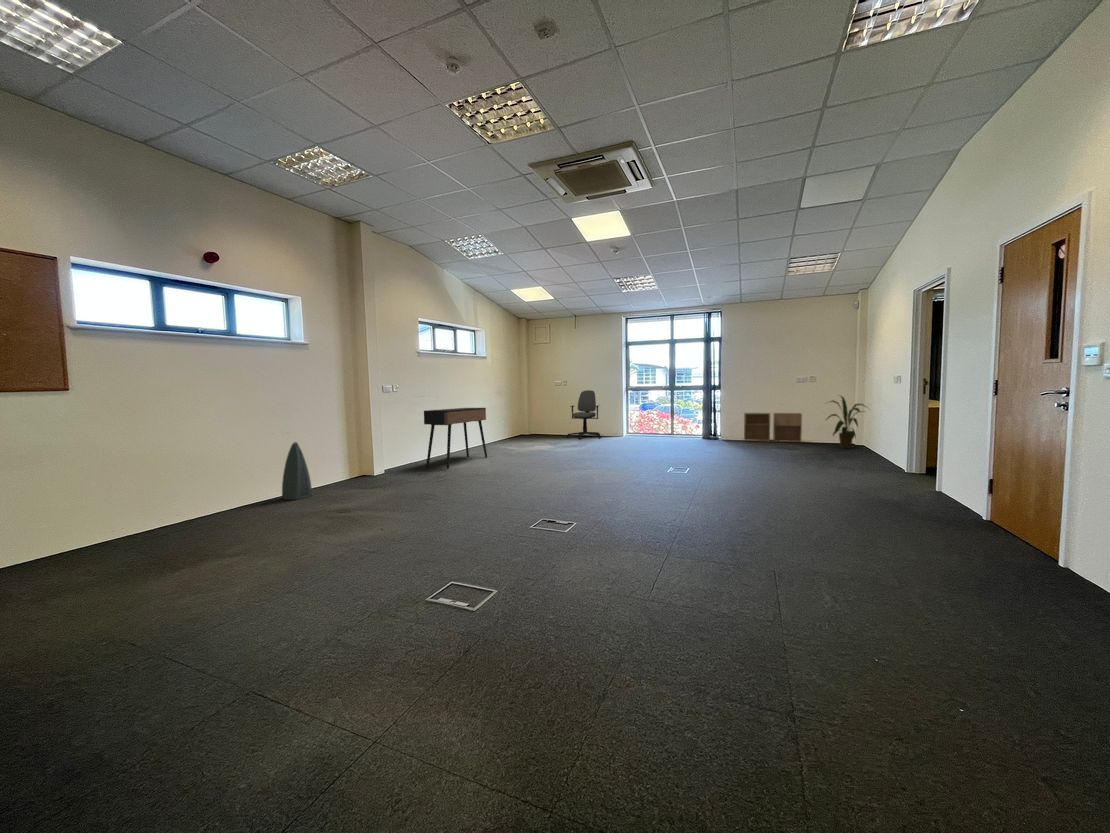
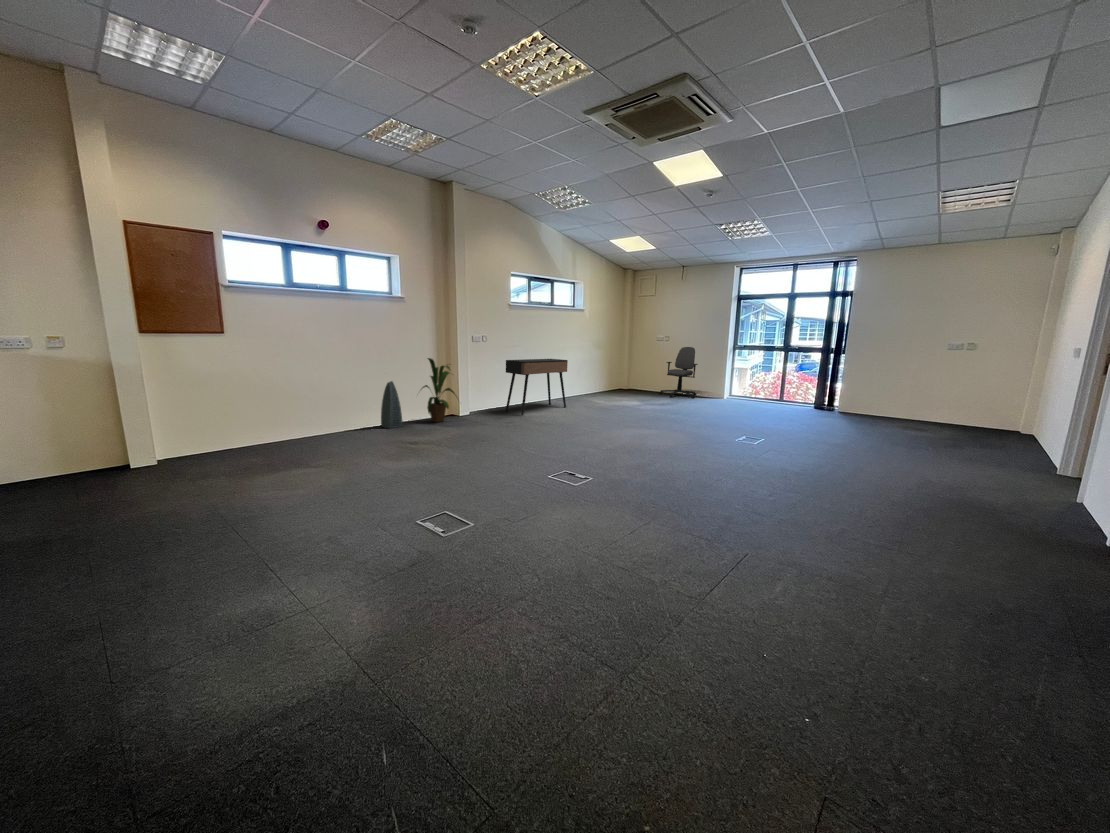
house plant: present [828,396,864,448] -> present [422,358,455,422]
storage cabinet: present [744,413,802,442] -> none [864,386,951,428]

